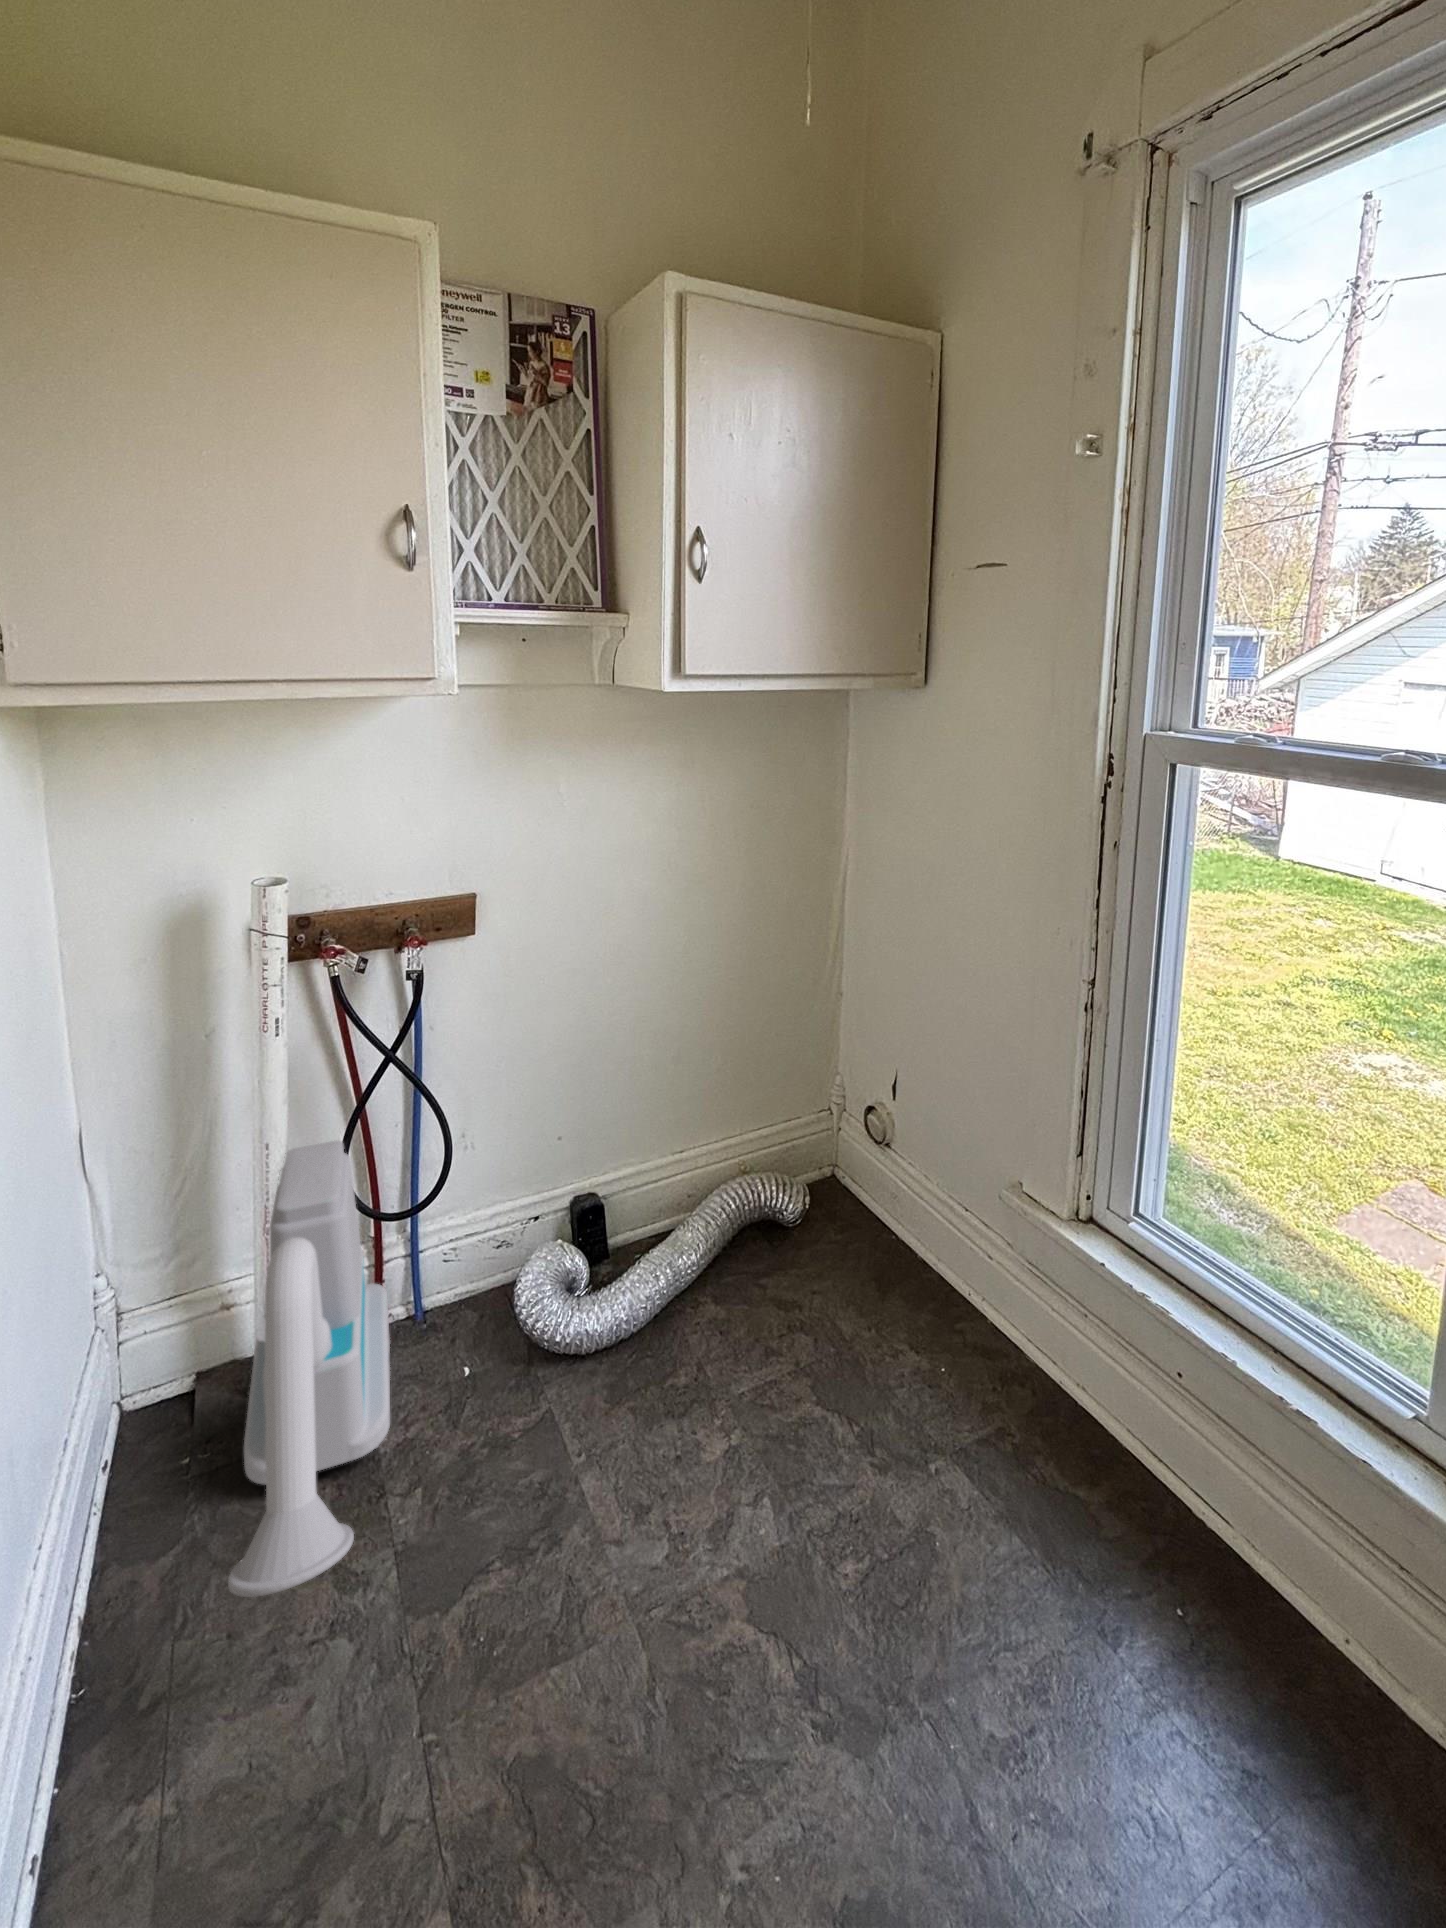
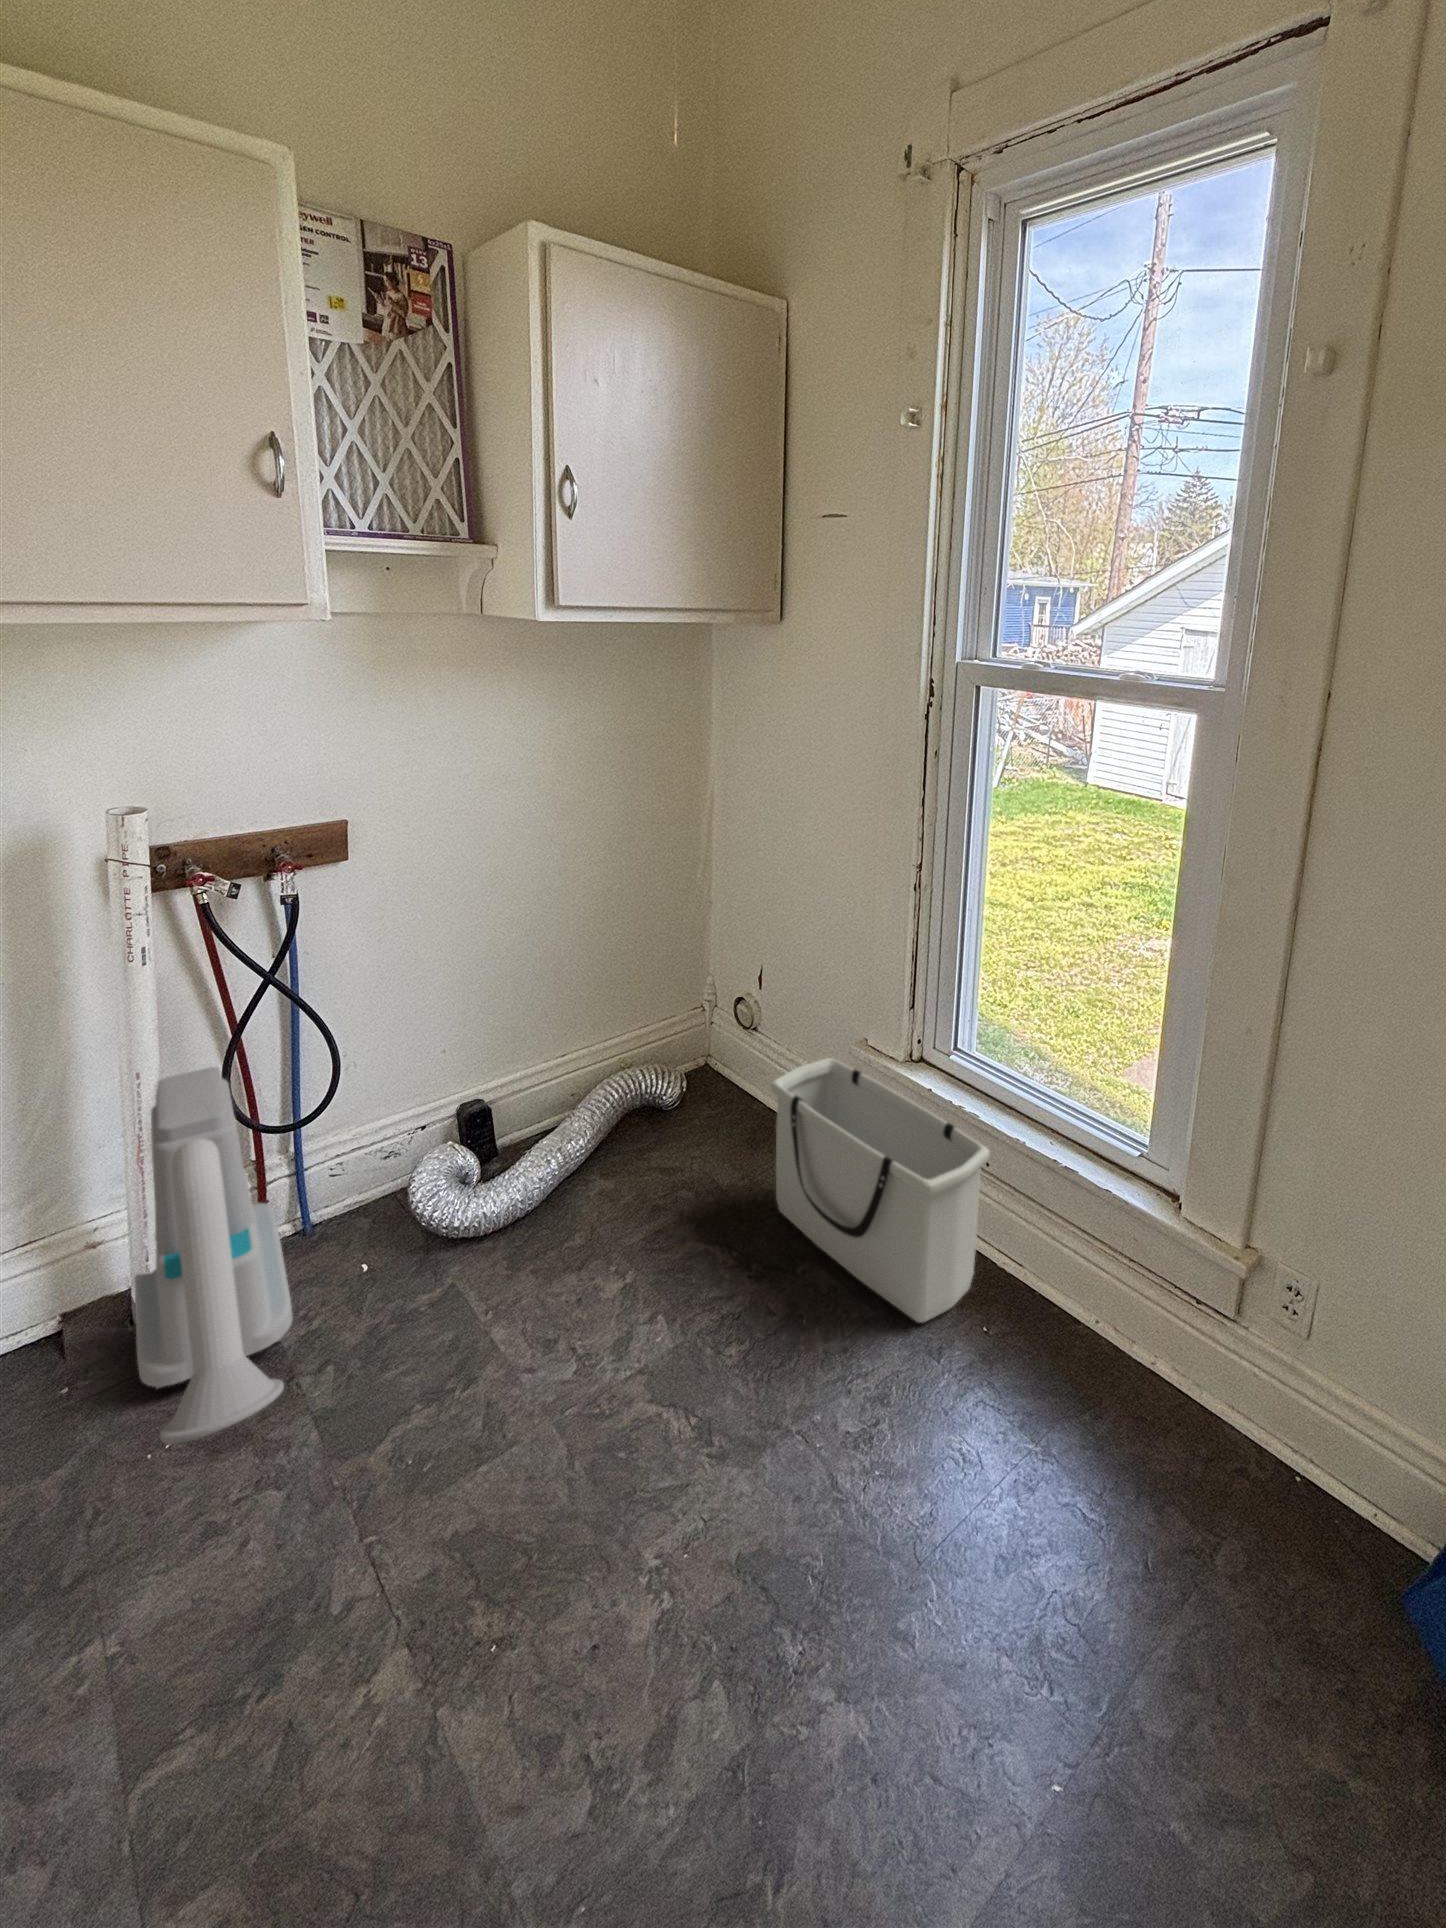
storage bin: none [902,1200,1188,1586] -> present [771,1058,990,1323]

